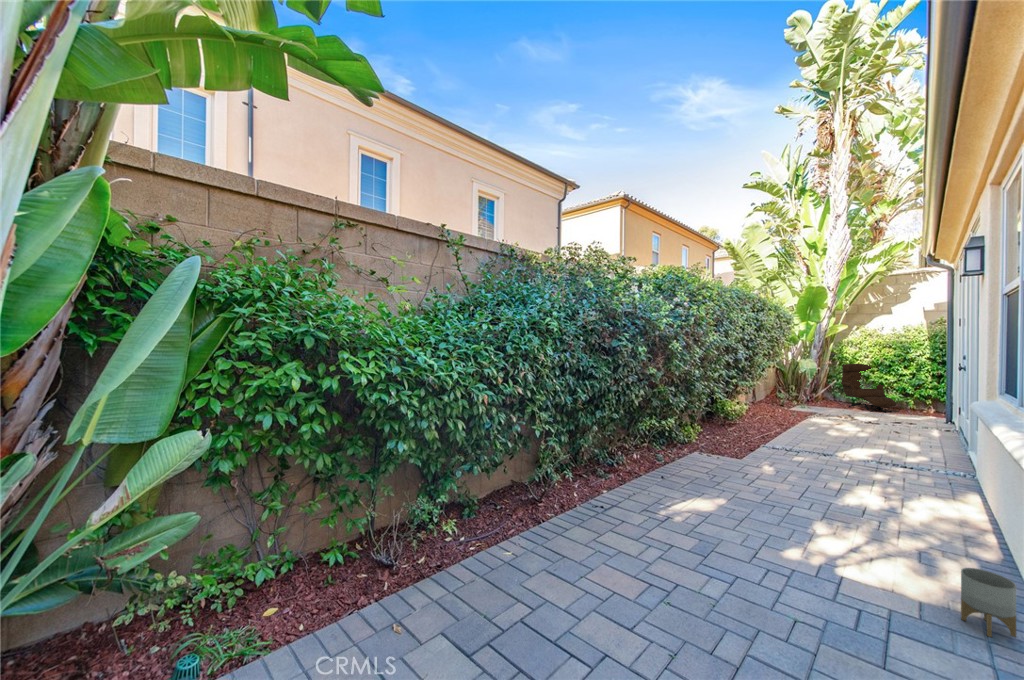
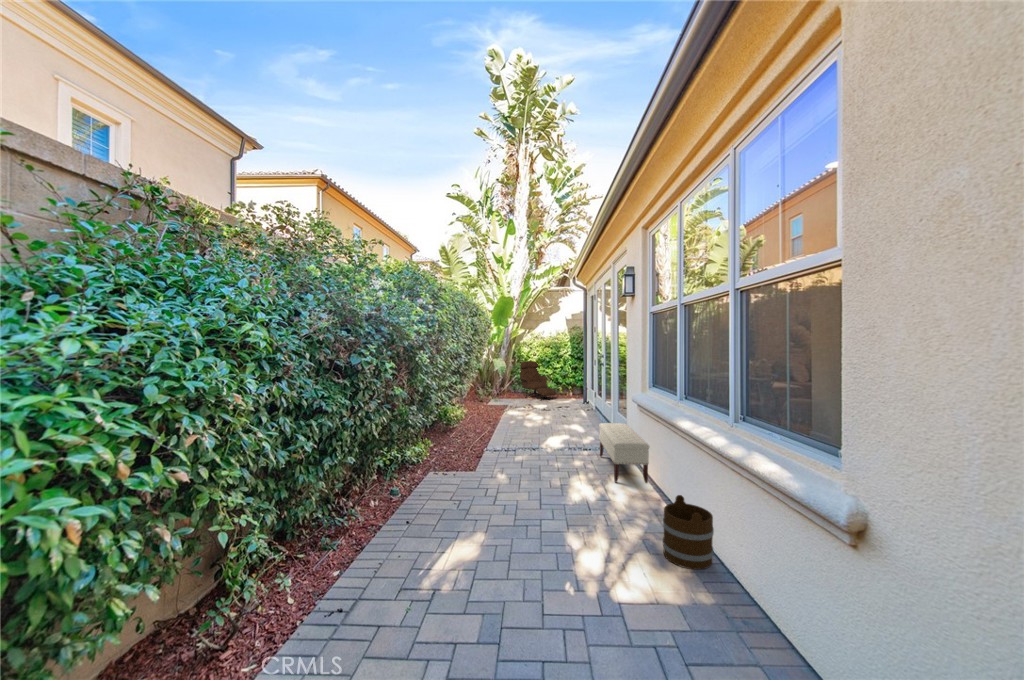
bench: none [910,431,971,504] -> present [599,423,649,483]
bucket: none [920,497,996,578] -> present [663,495,714,570]
planter: present [961,568,1016,637] -> none [738,577,778,647]

